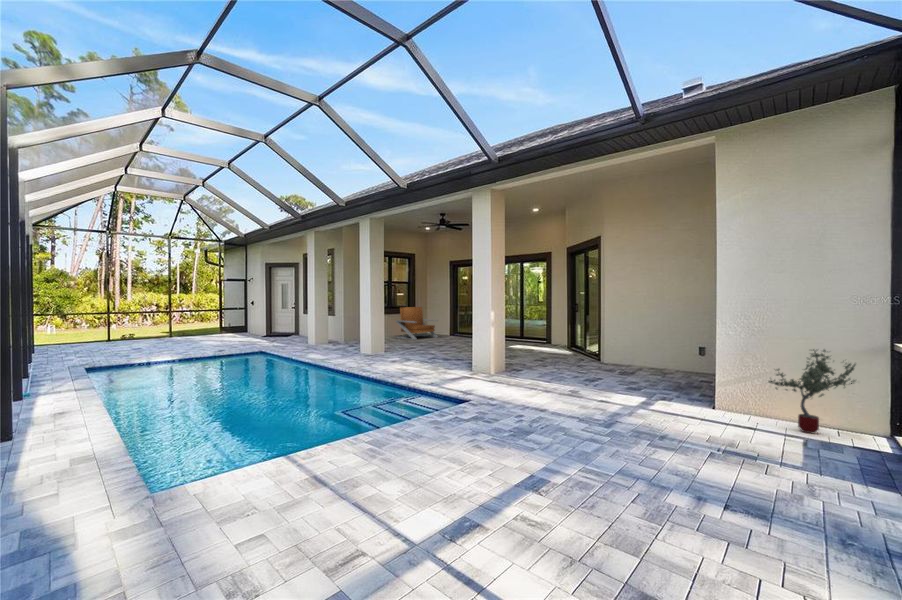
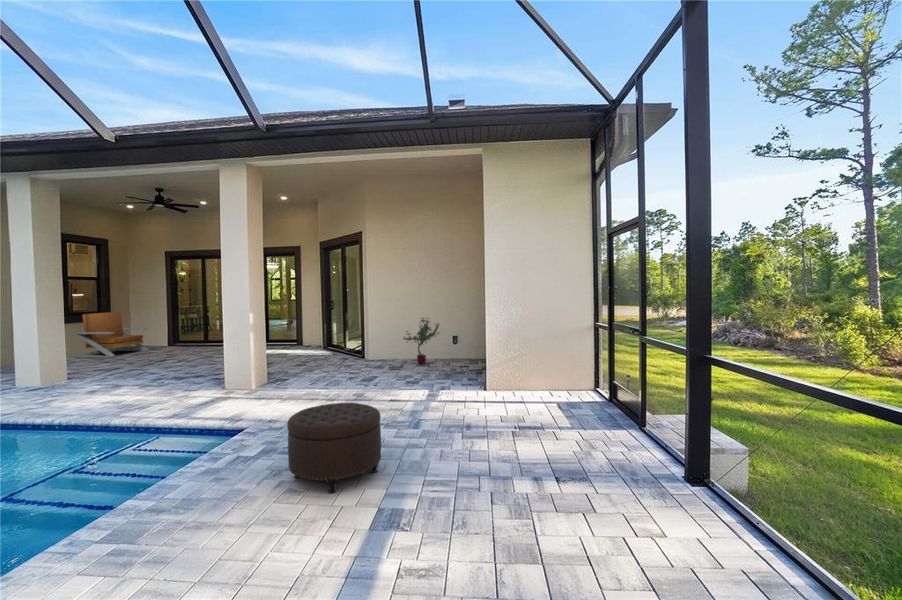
potted tree: present [769,349,856,433] -> present [403,318,439,364]
ottoman: none [480,387,554,456] -> present [287,403,381,493]

